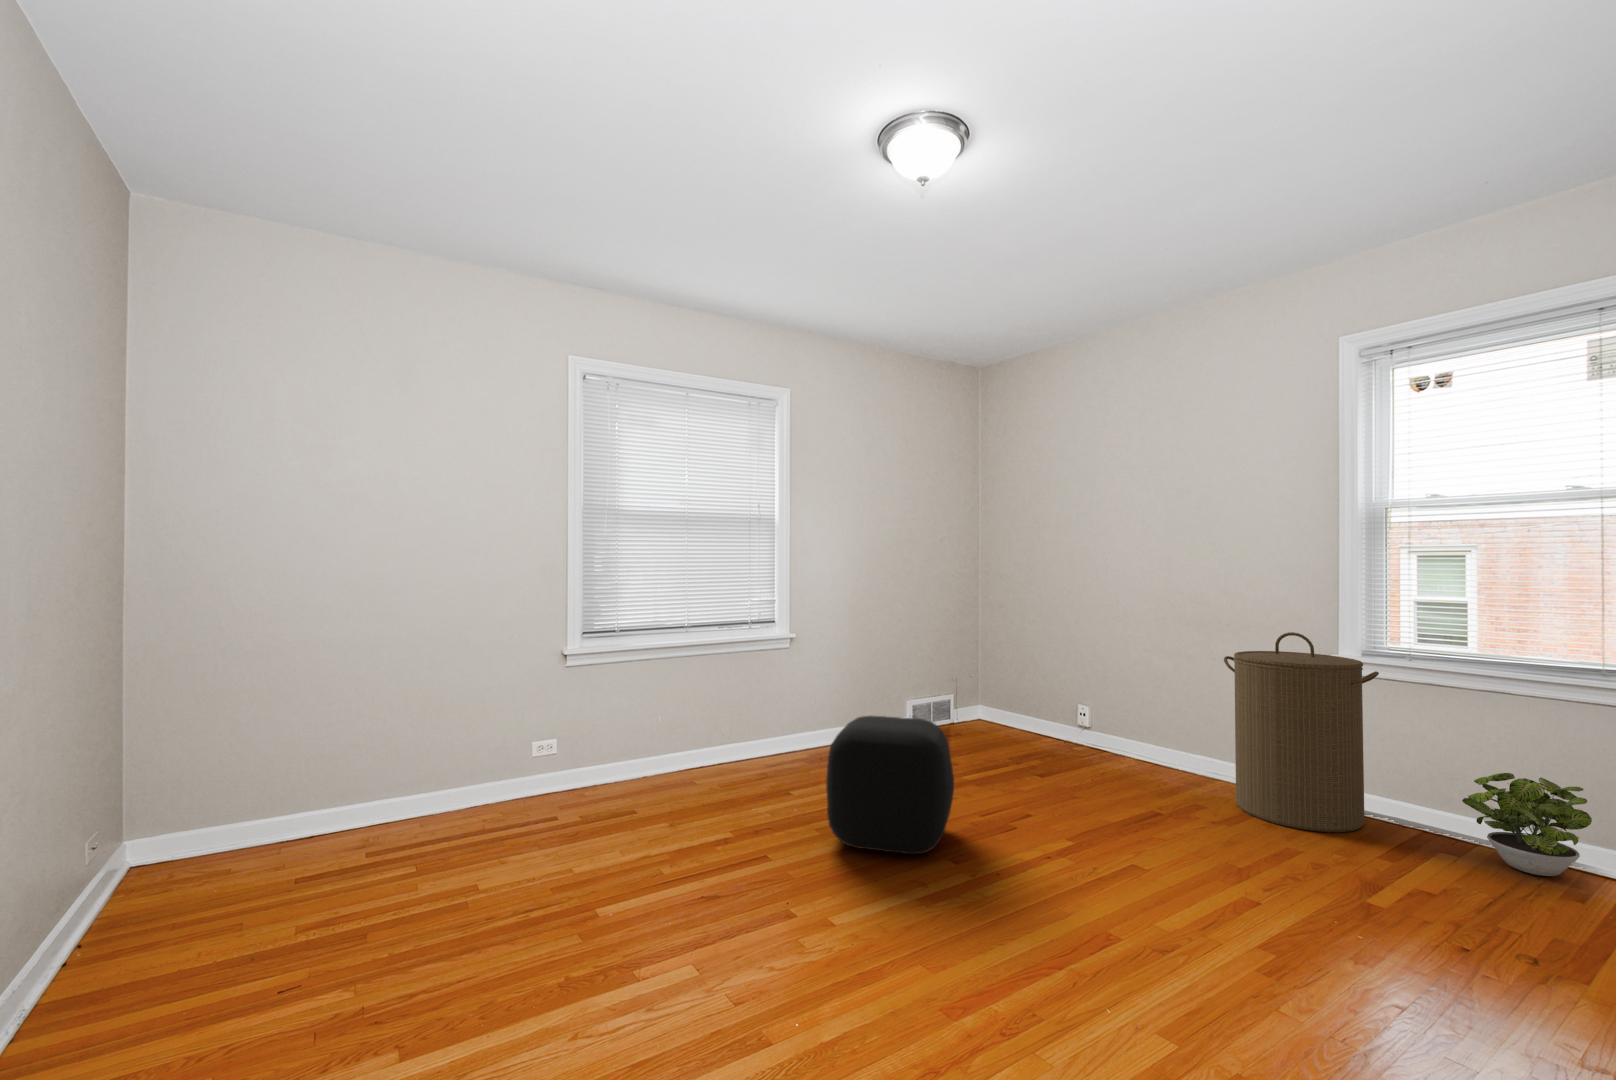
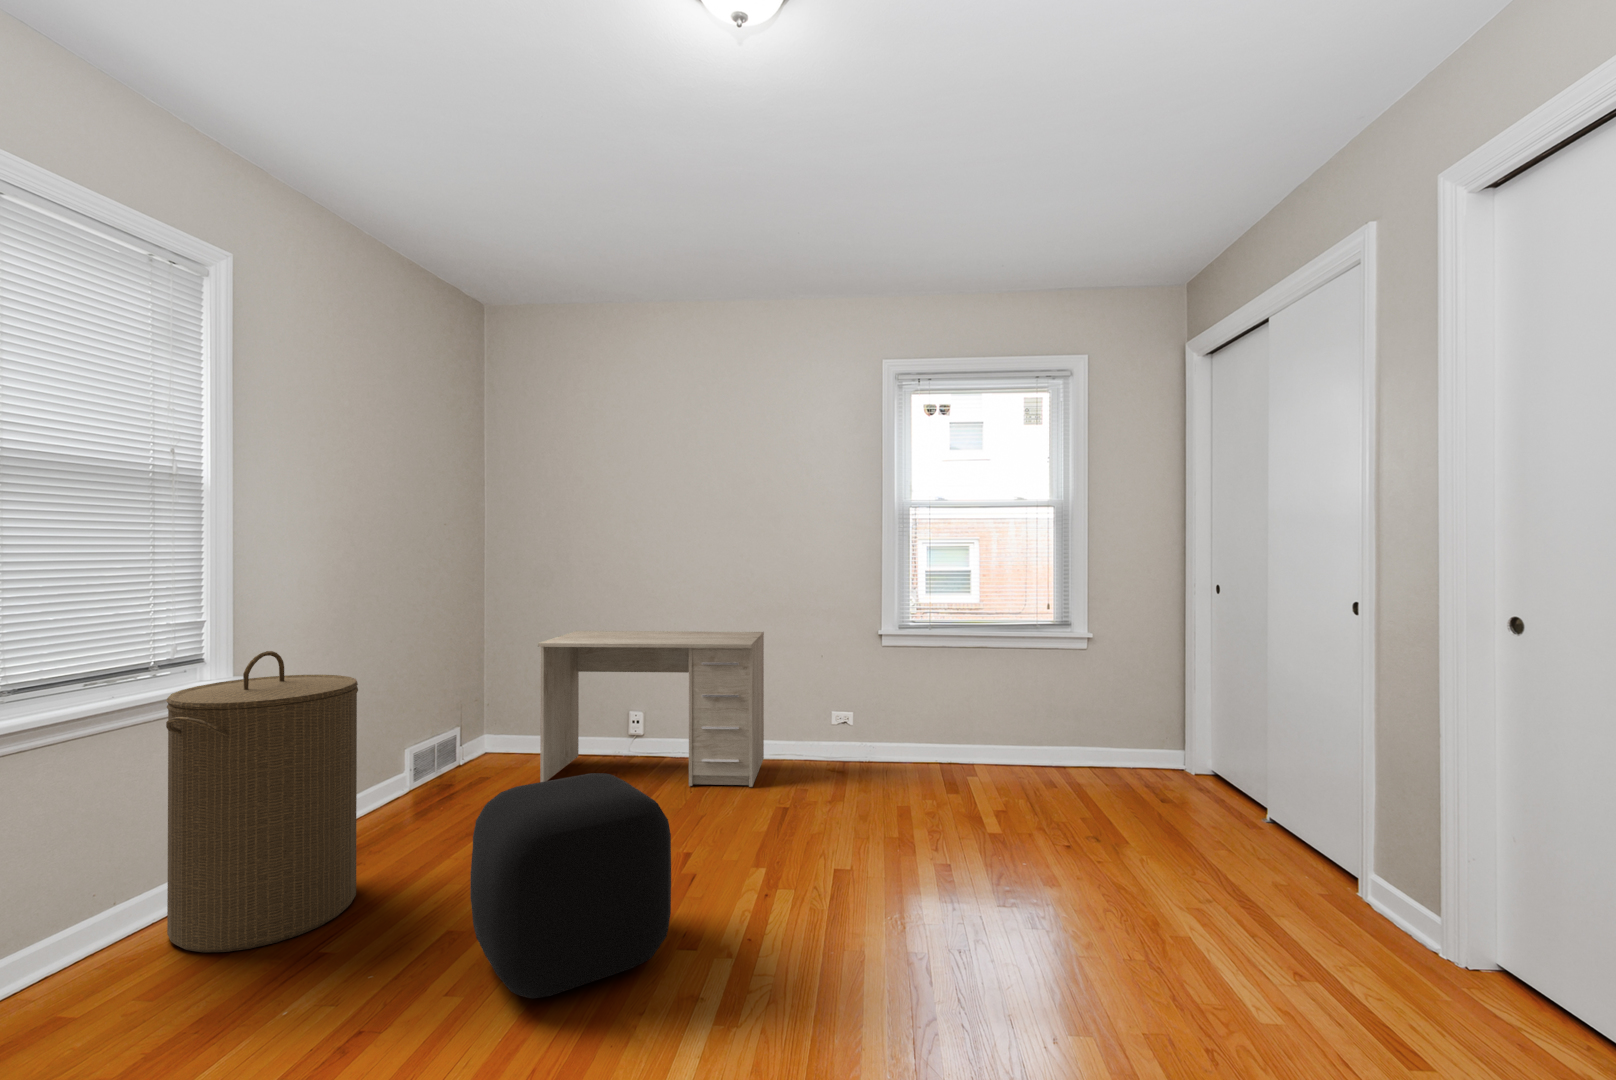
desk: none [987,632,1199,789] -> present [538,631,764,787]
laundry hamper: present [1224,632,1379,832] -> present [166,651,358,952]
potted plant: present [1462,773,1592,876] -> none [987,706,1054,780]

